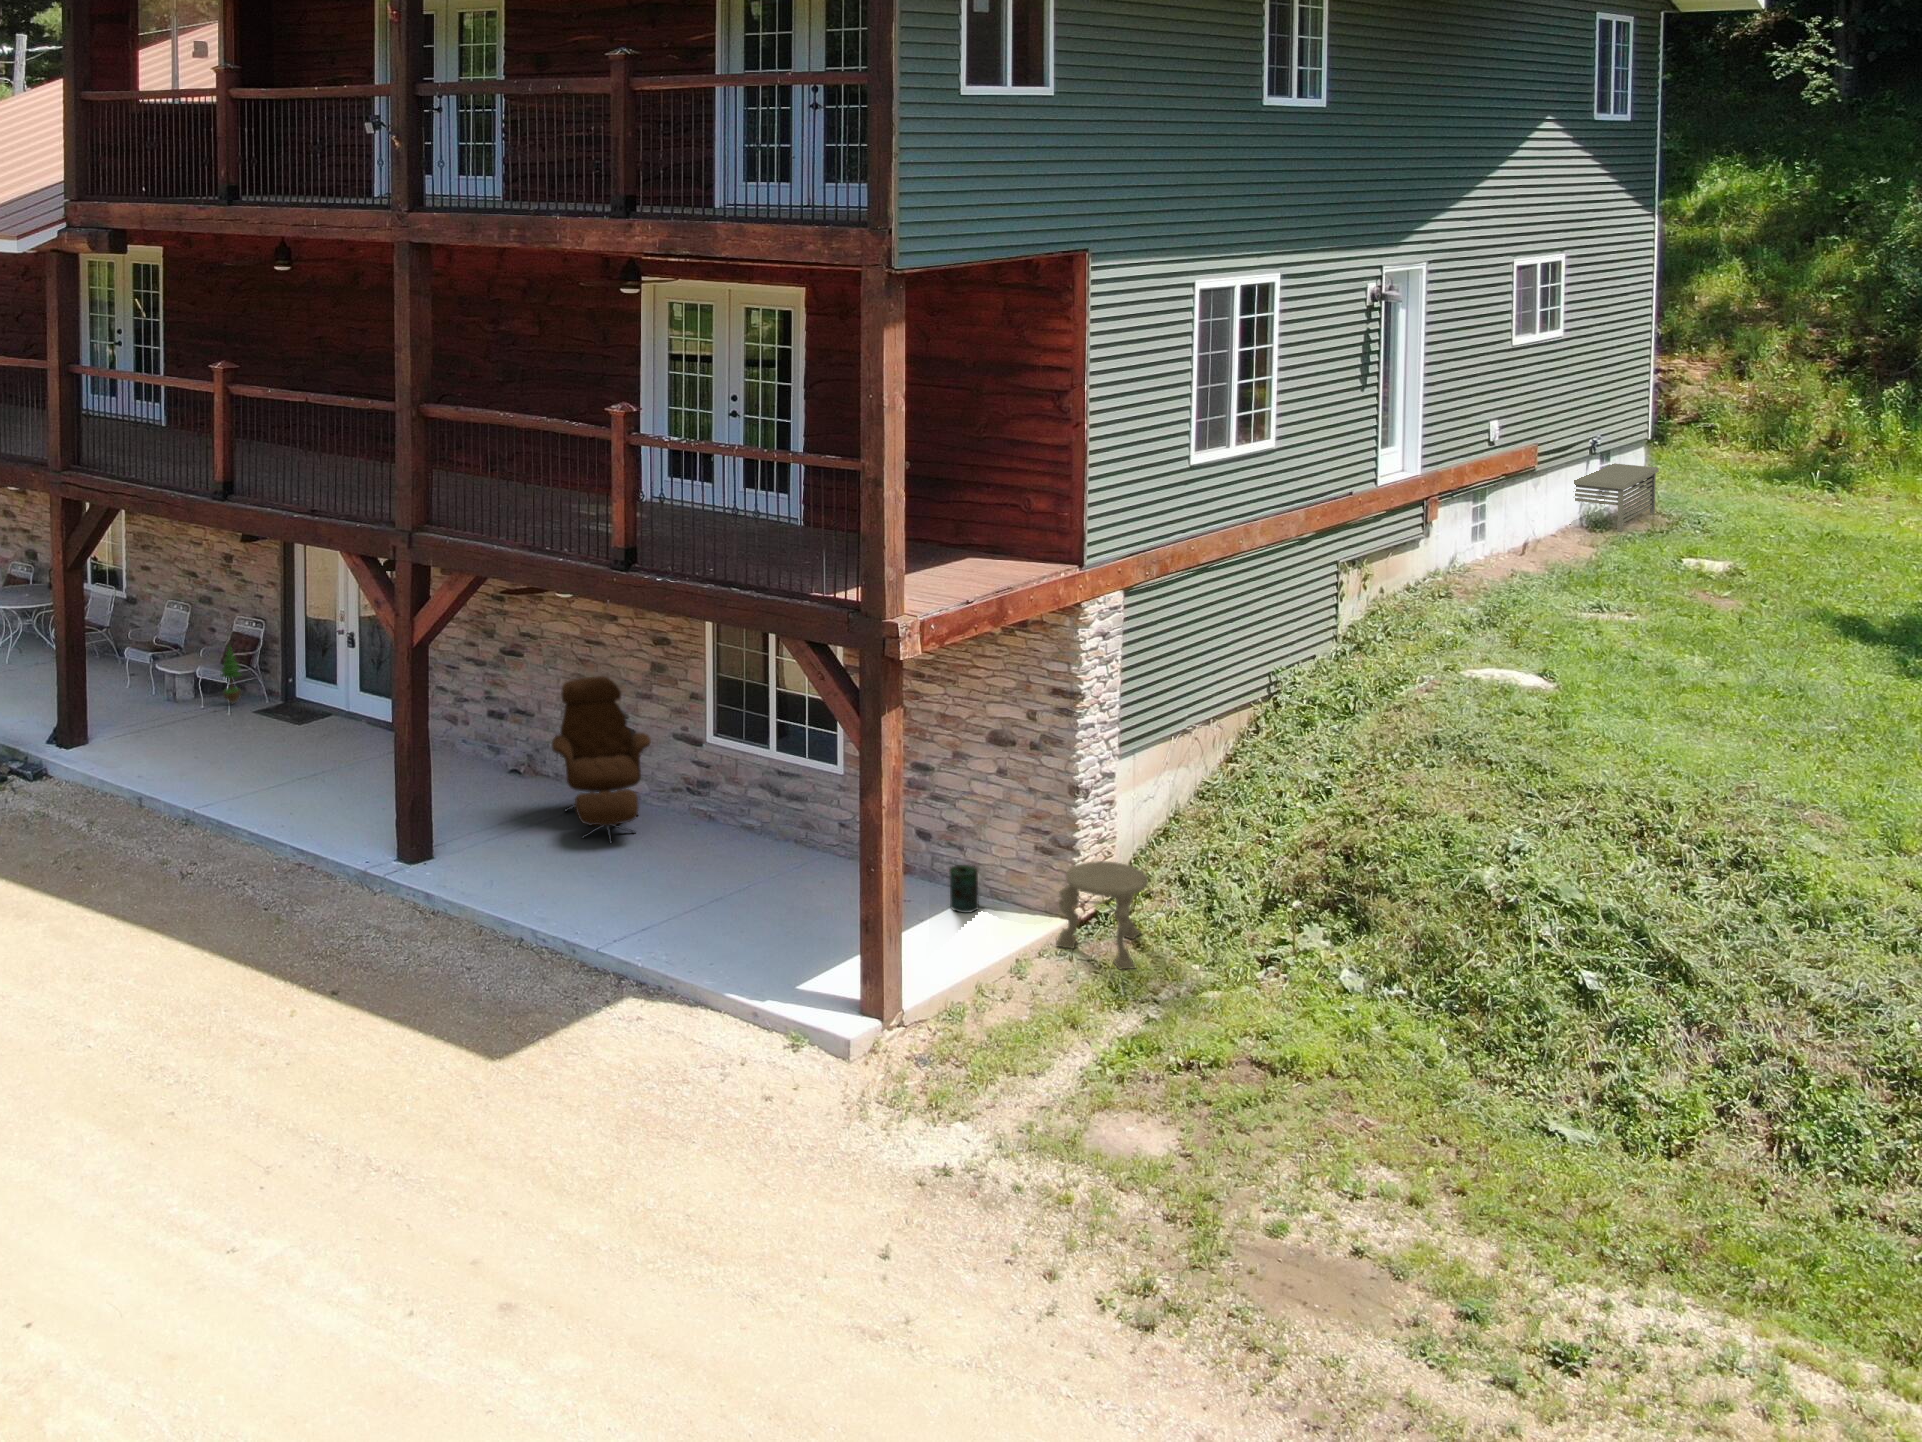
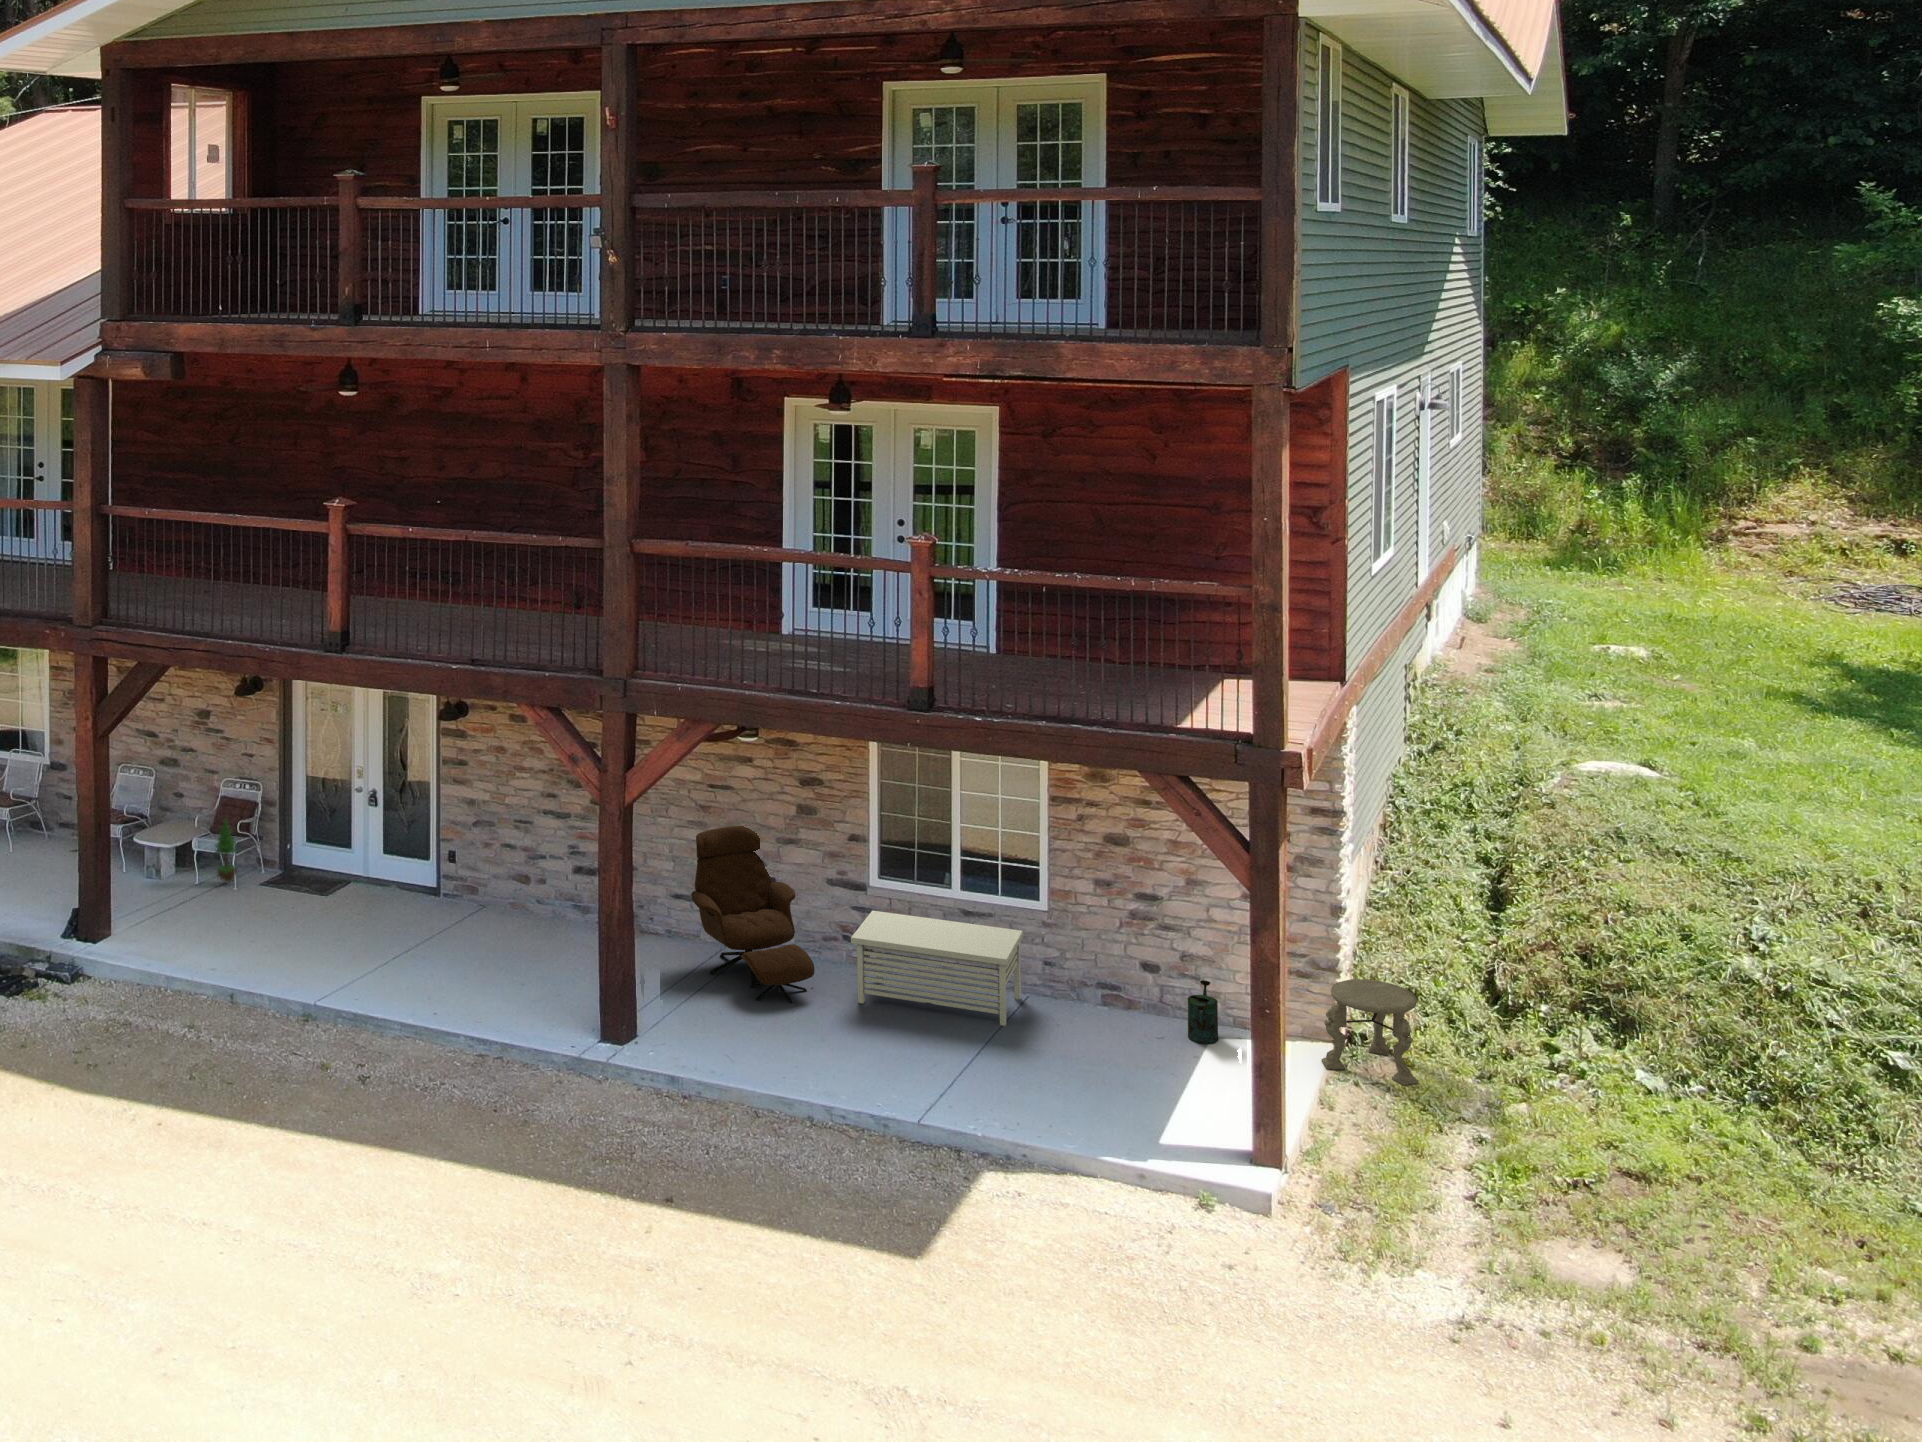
storage bench: present [1569,463,1659,532] -> present [851,911,1023,1026]

